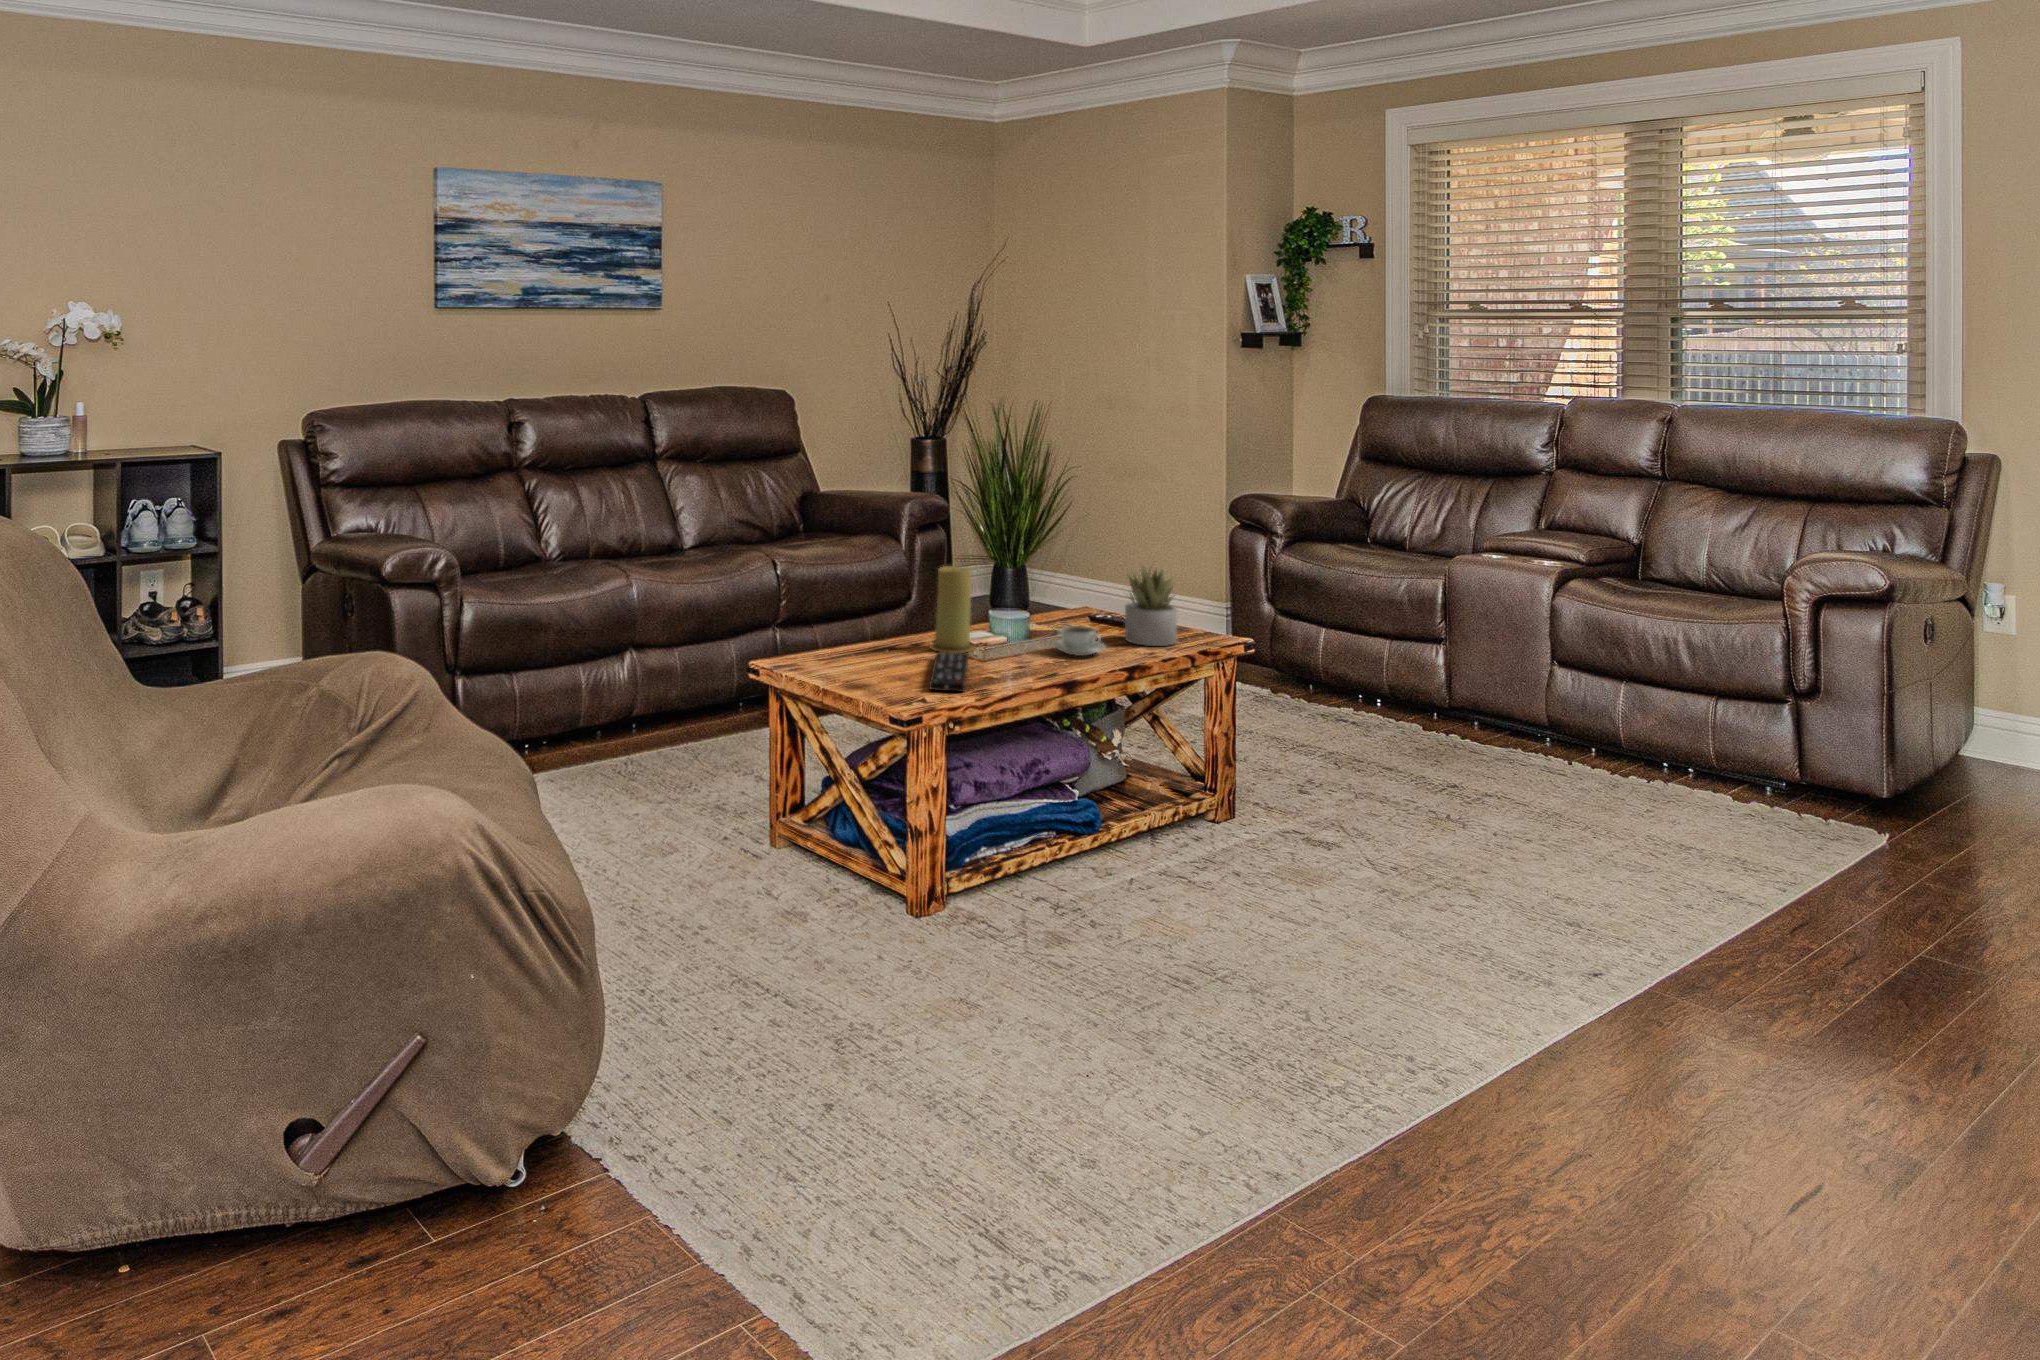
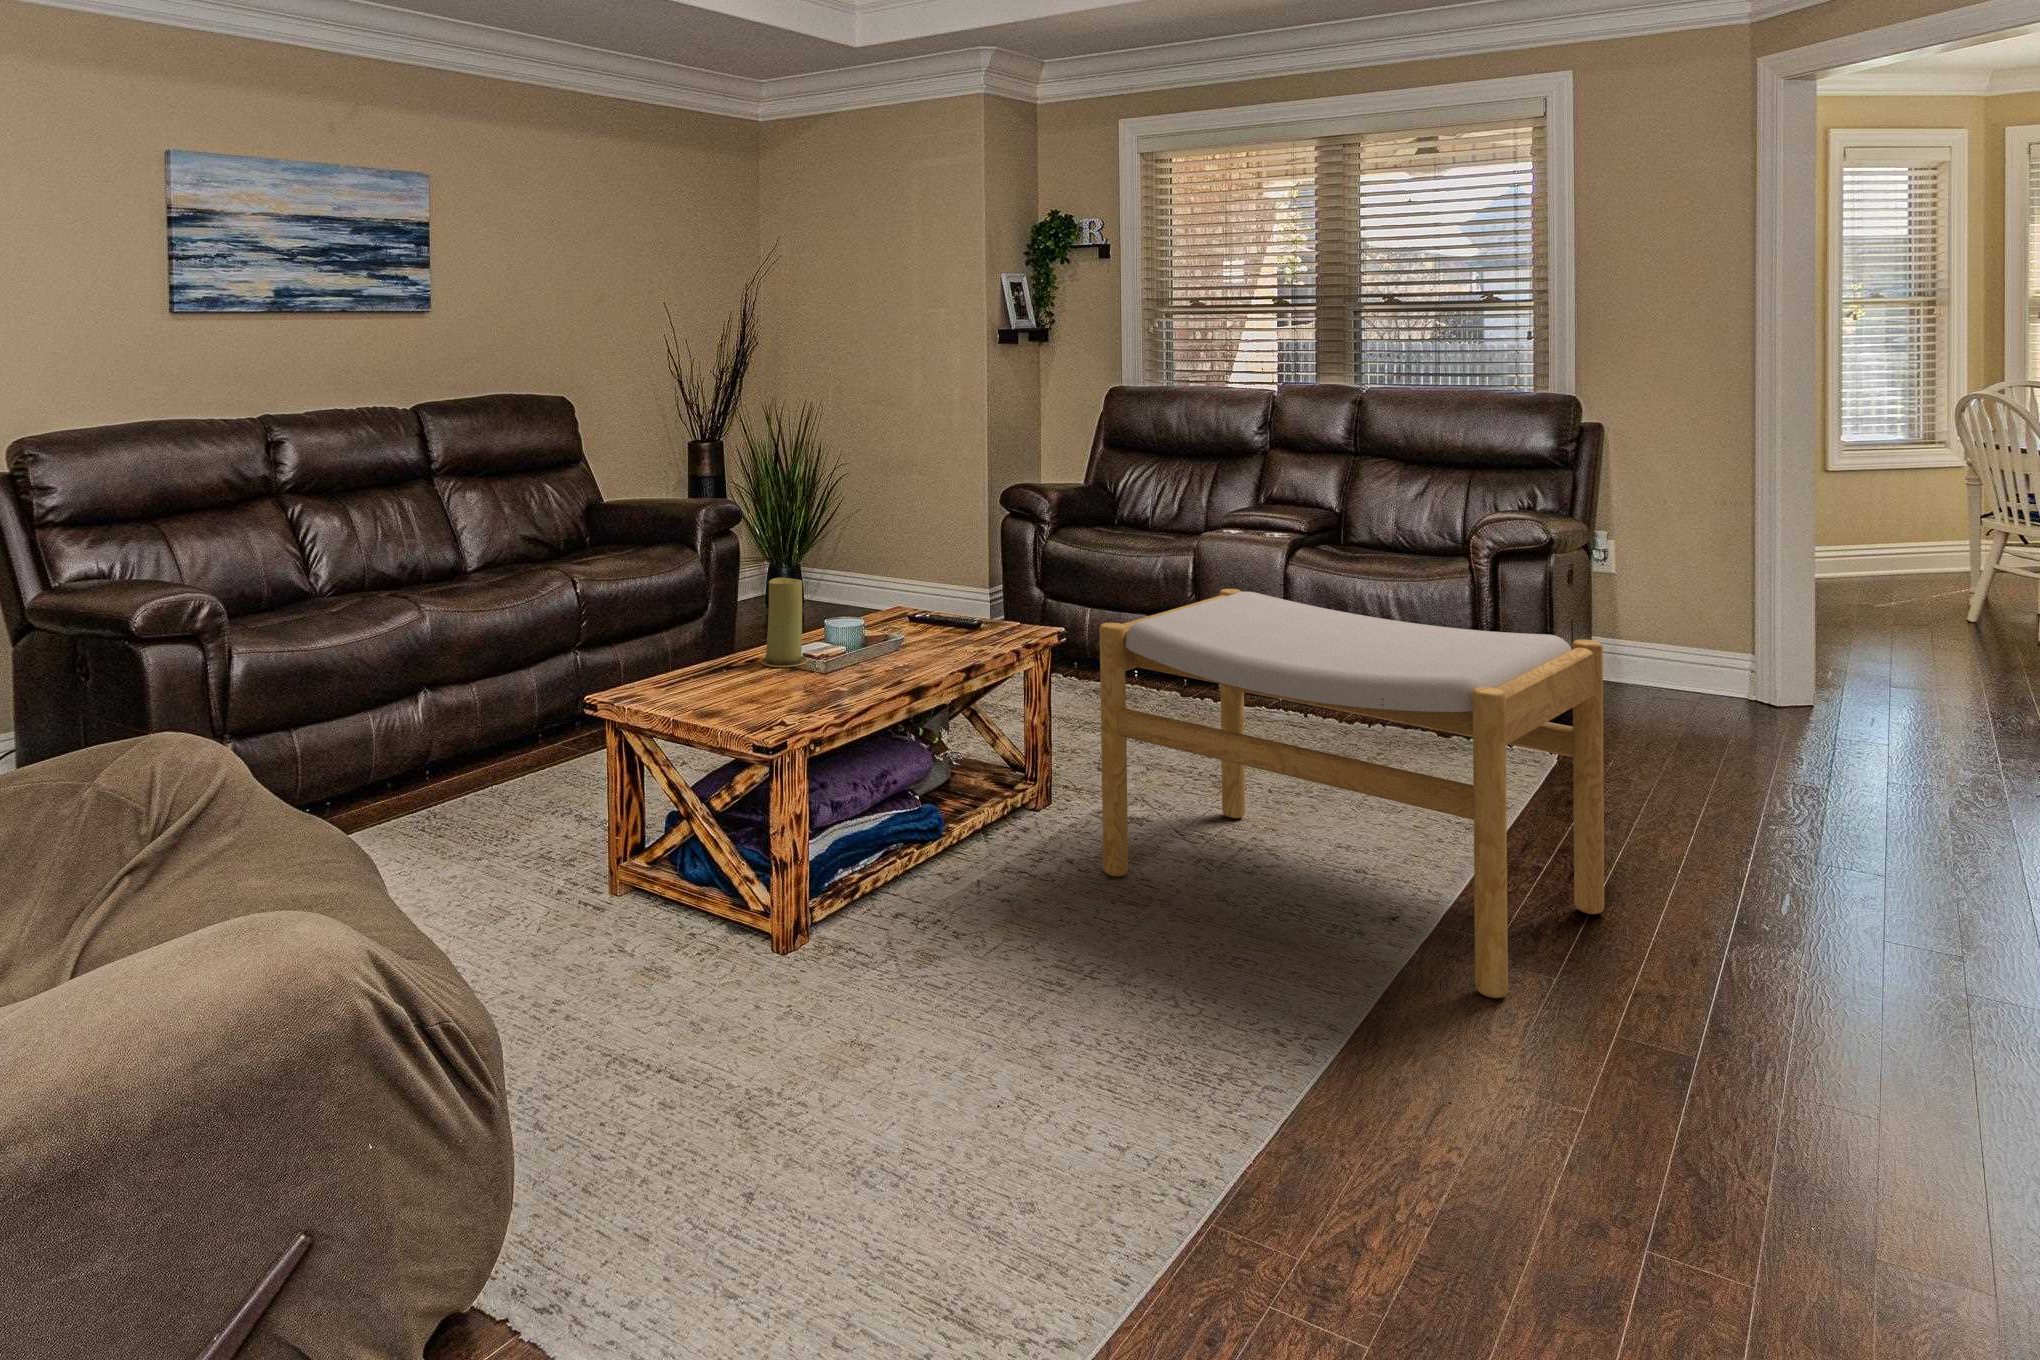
succulent plant: present [1125,565,1177,646] -> none [942,560,996,643]
footstool: none [1268,608,1862,1062] -> present [1100,589,1604,998]
coffee cup: present [1052,626,1105,656] -> none [883,629,936,660]
remote control: present [929,652,968,691] -> none [773,667,816,712]

